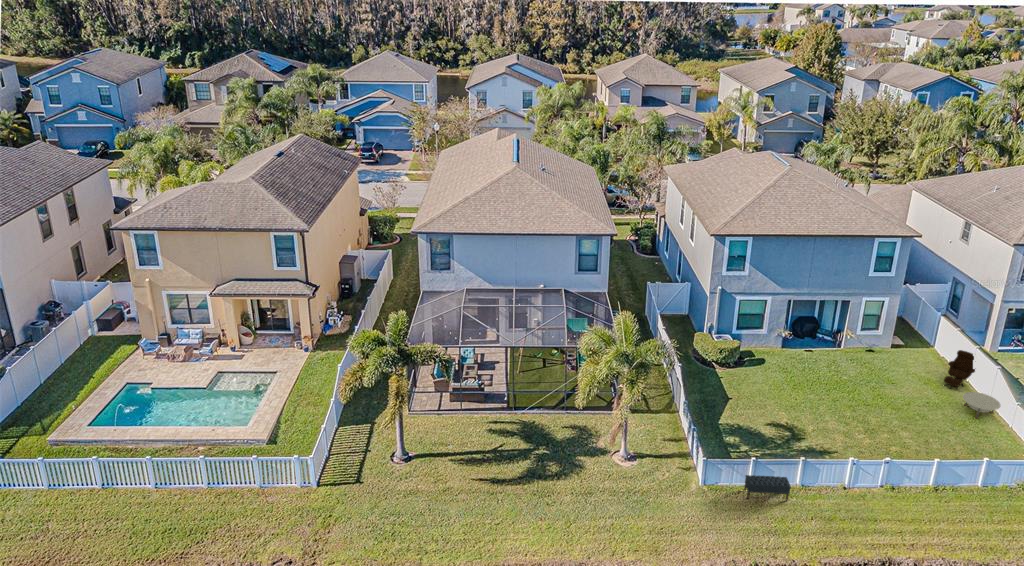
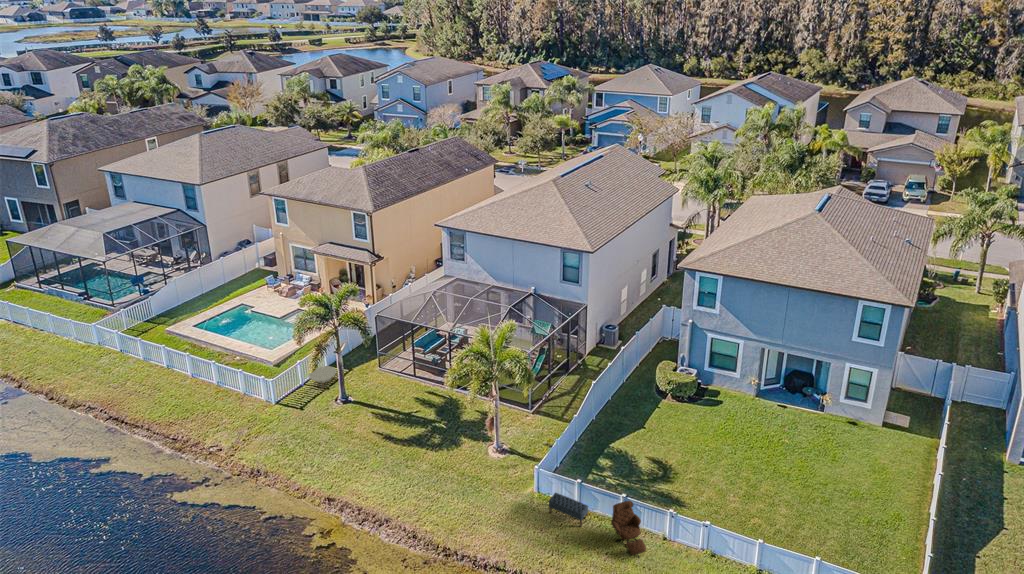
lounge chair: present [944,350,975,387] -> present [611,501,646,557]
round table: present [963,392,1000,419] -> present [309,366,336,389]

